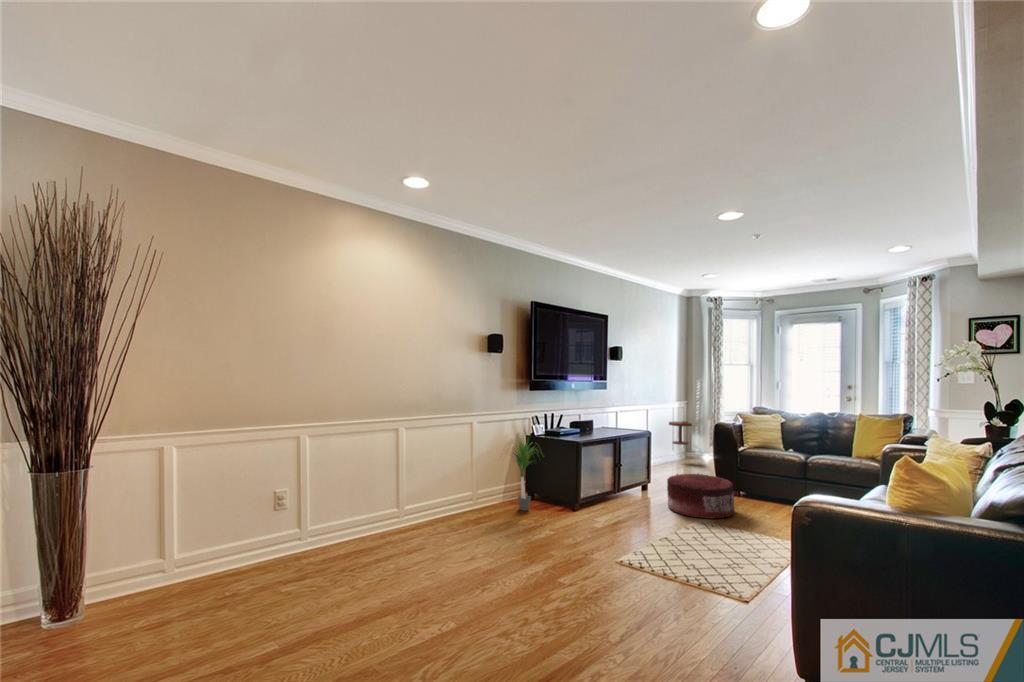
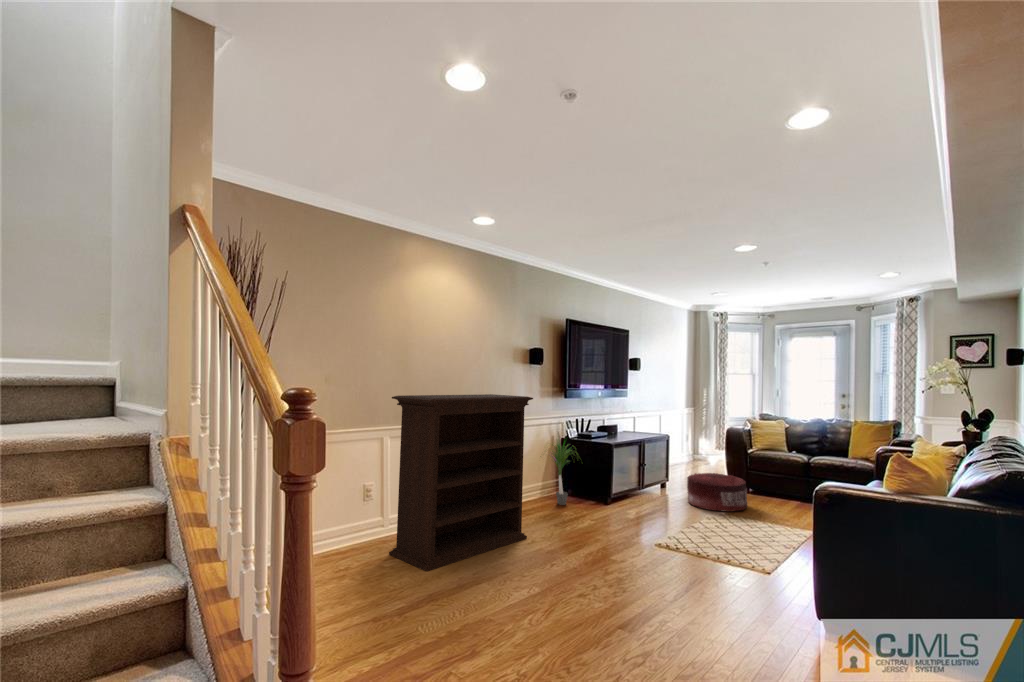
bookshelf: none [293,387,474,601] -> present [389,394,533,571]
side table: present [669,421,692,445] -> none [679,426,701,467]

